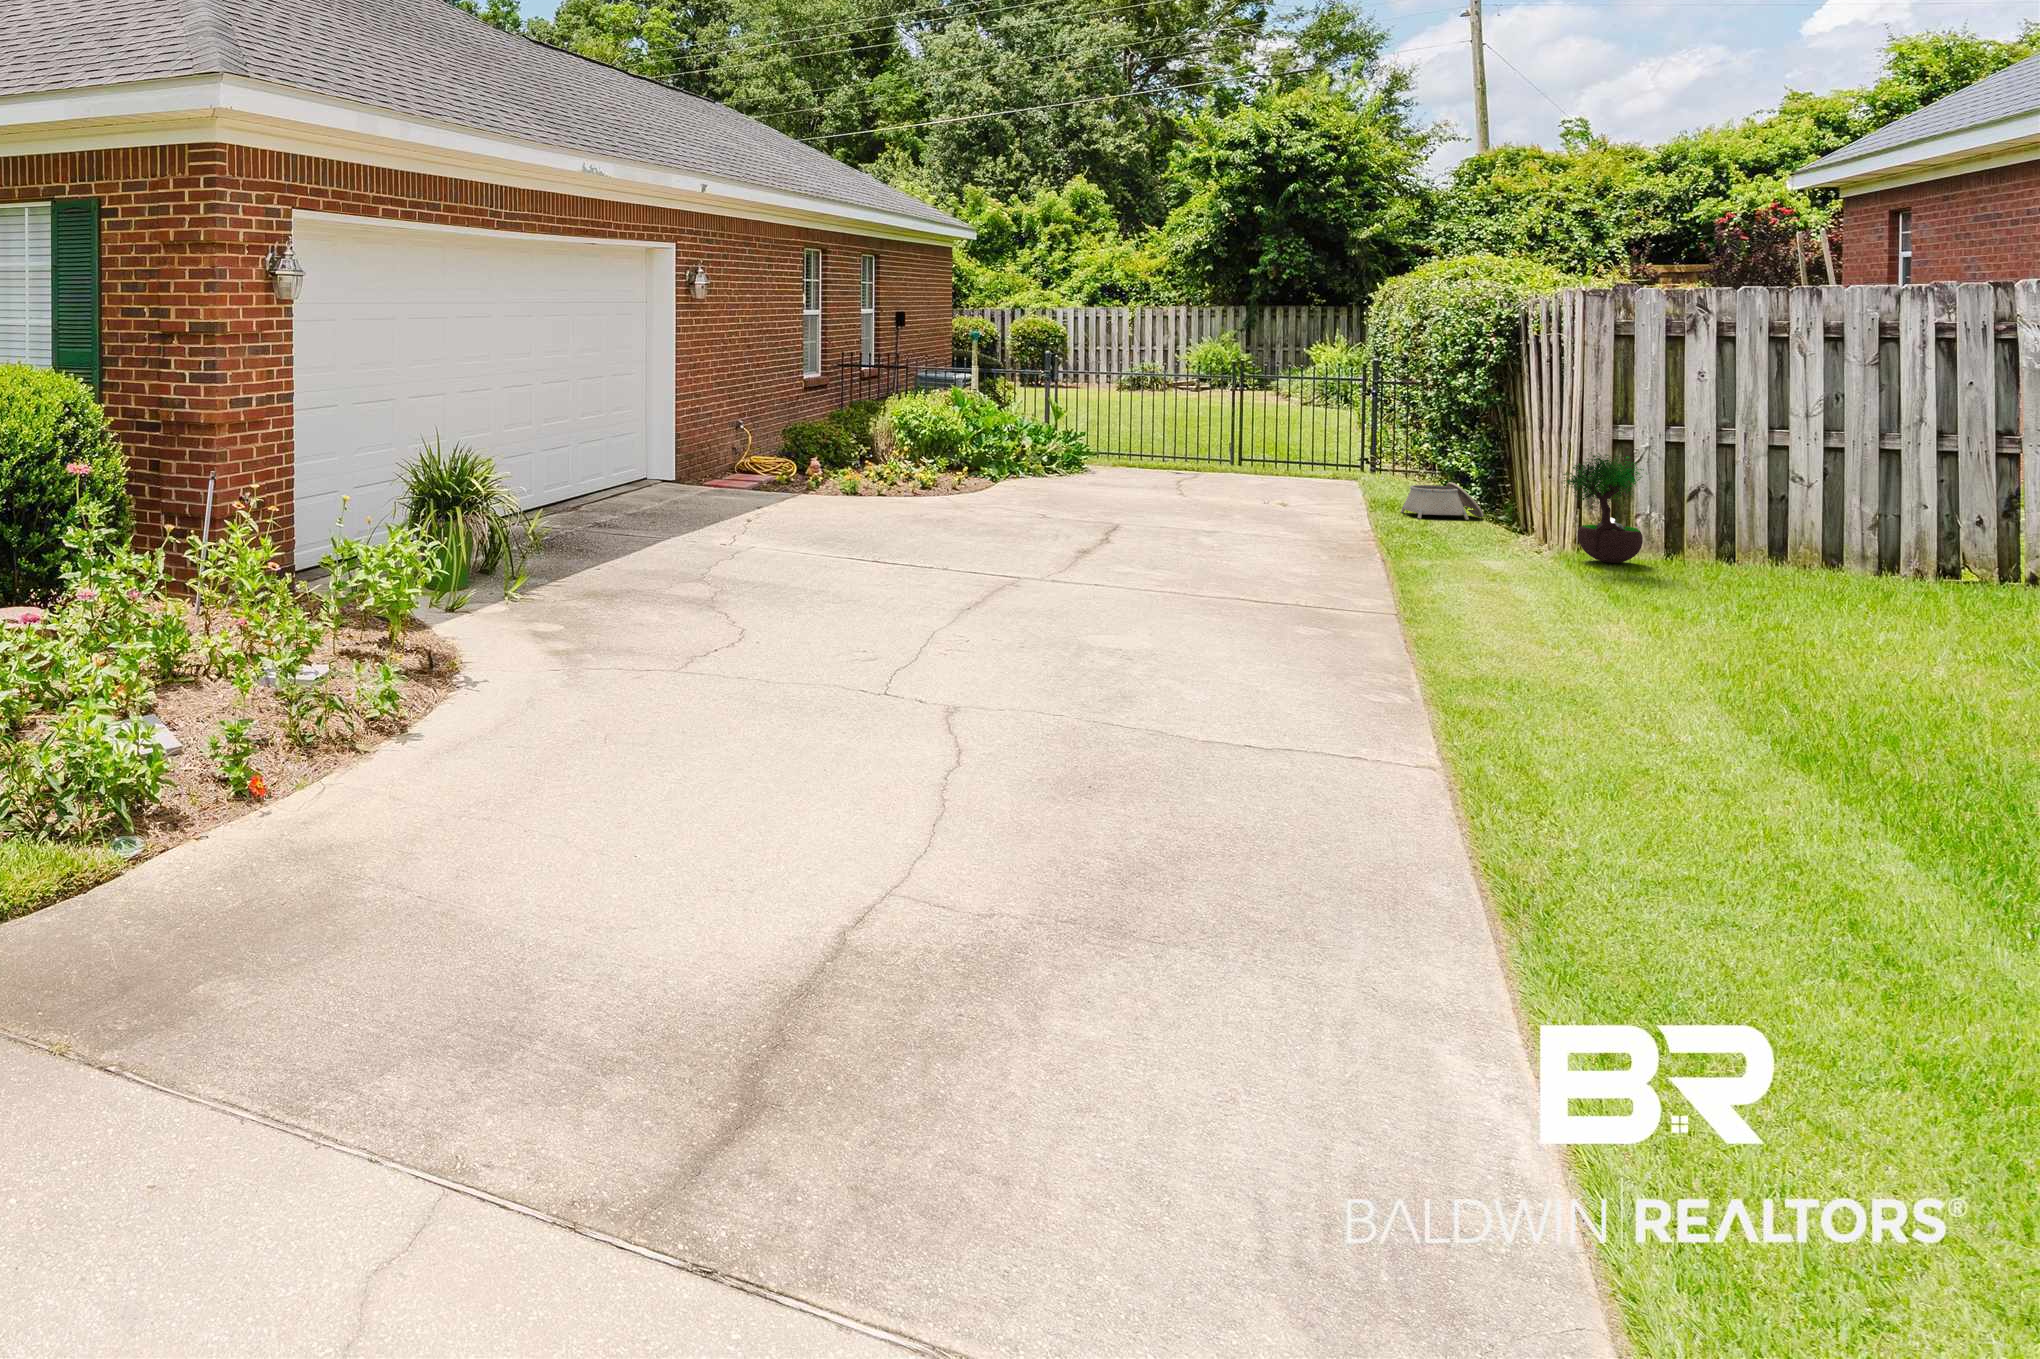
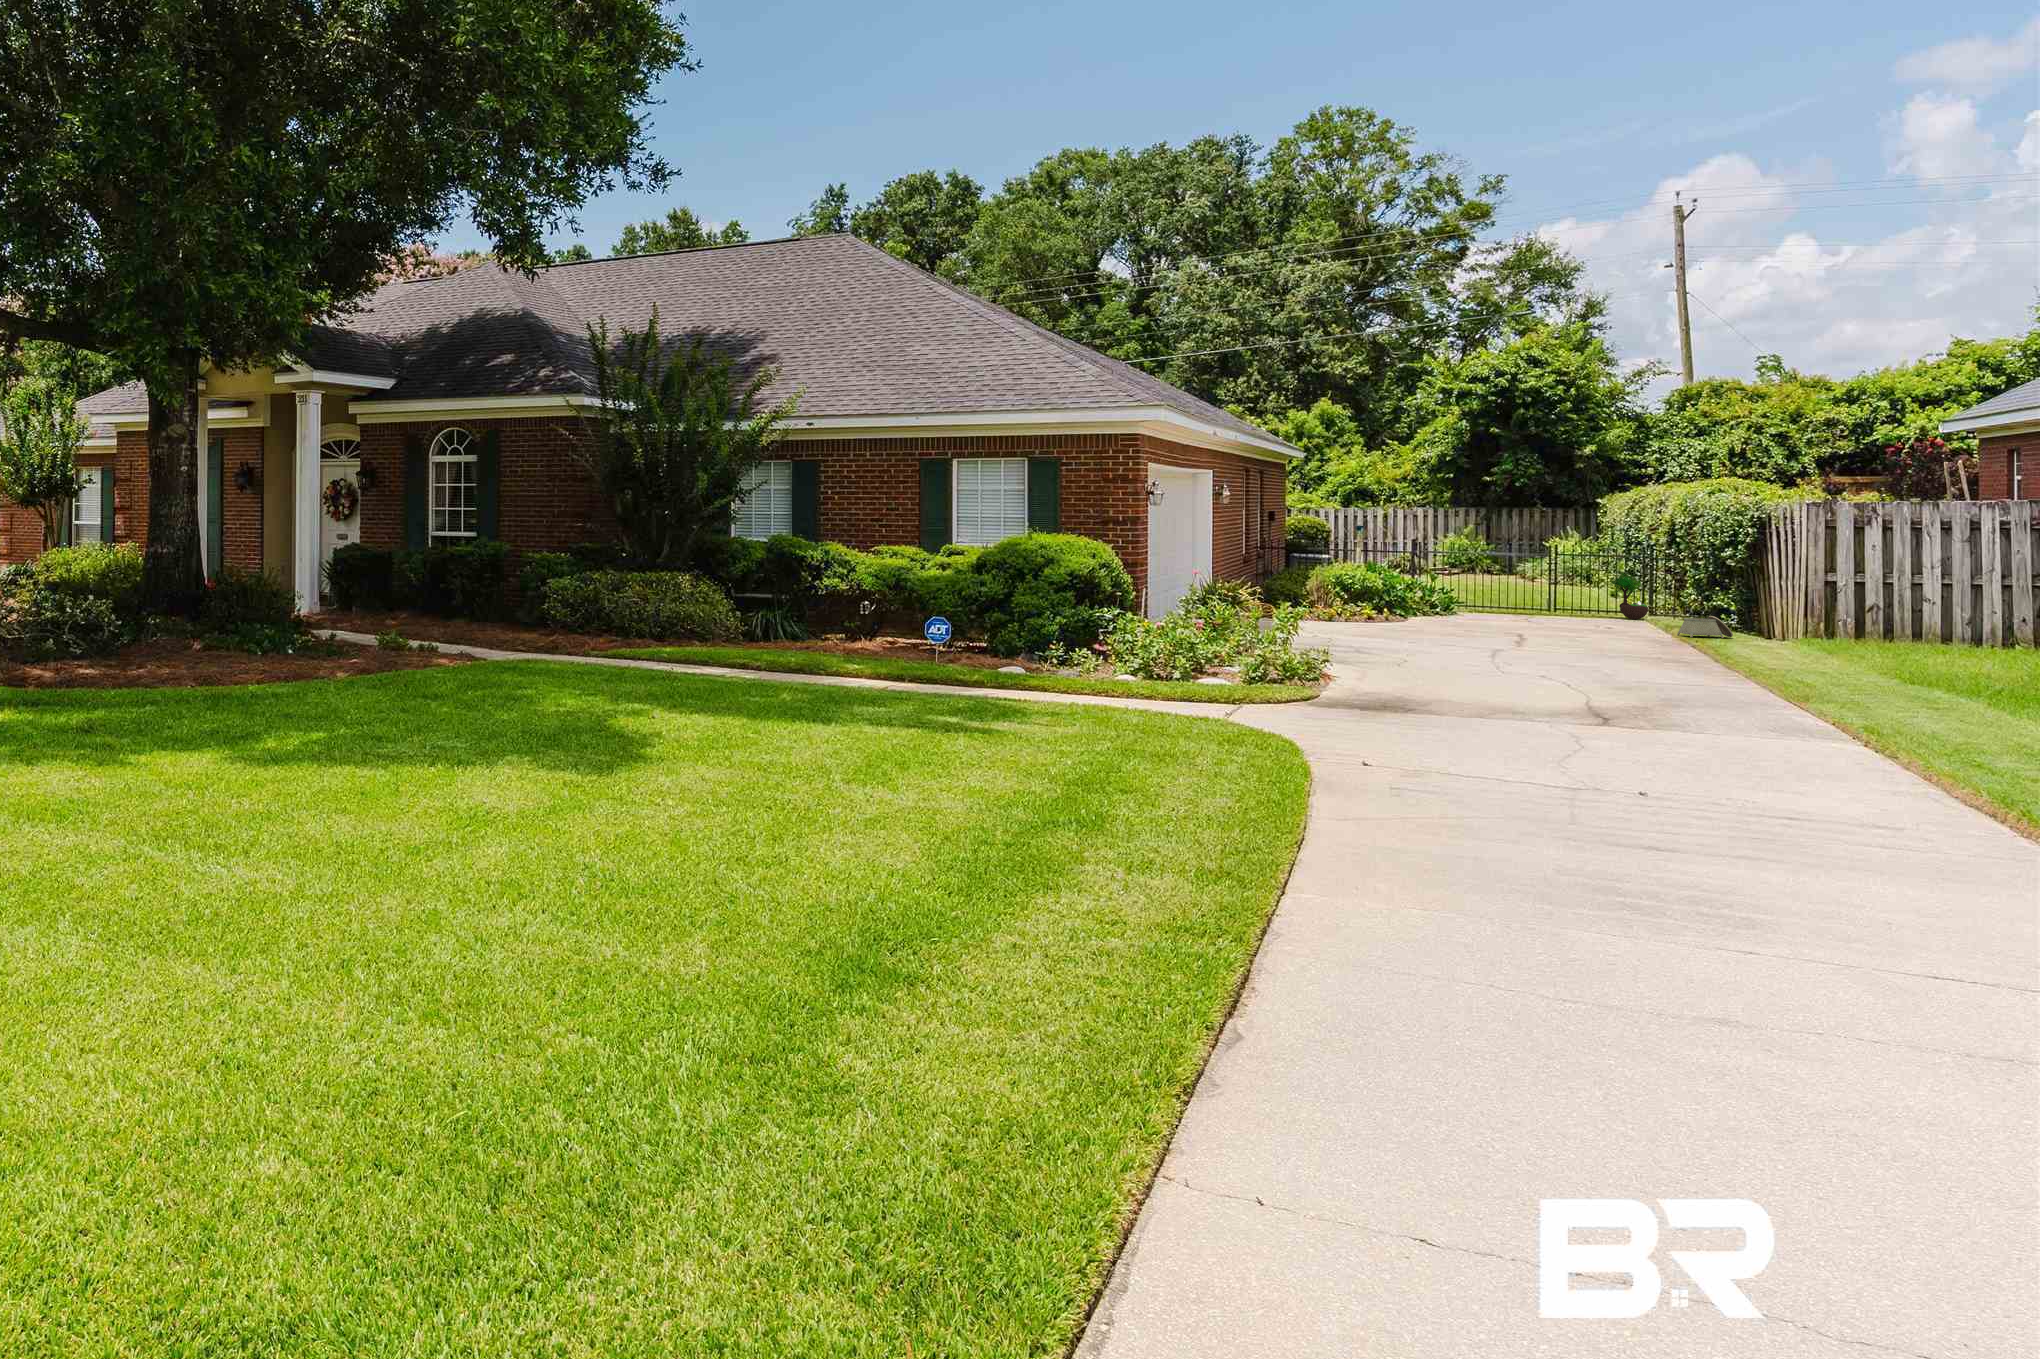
potted tree: present [1561,447,1644,563] -> present [1610,575,1648,619]

